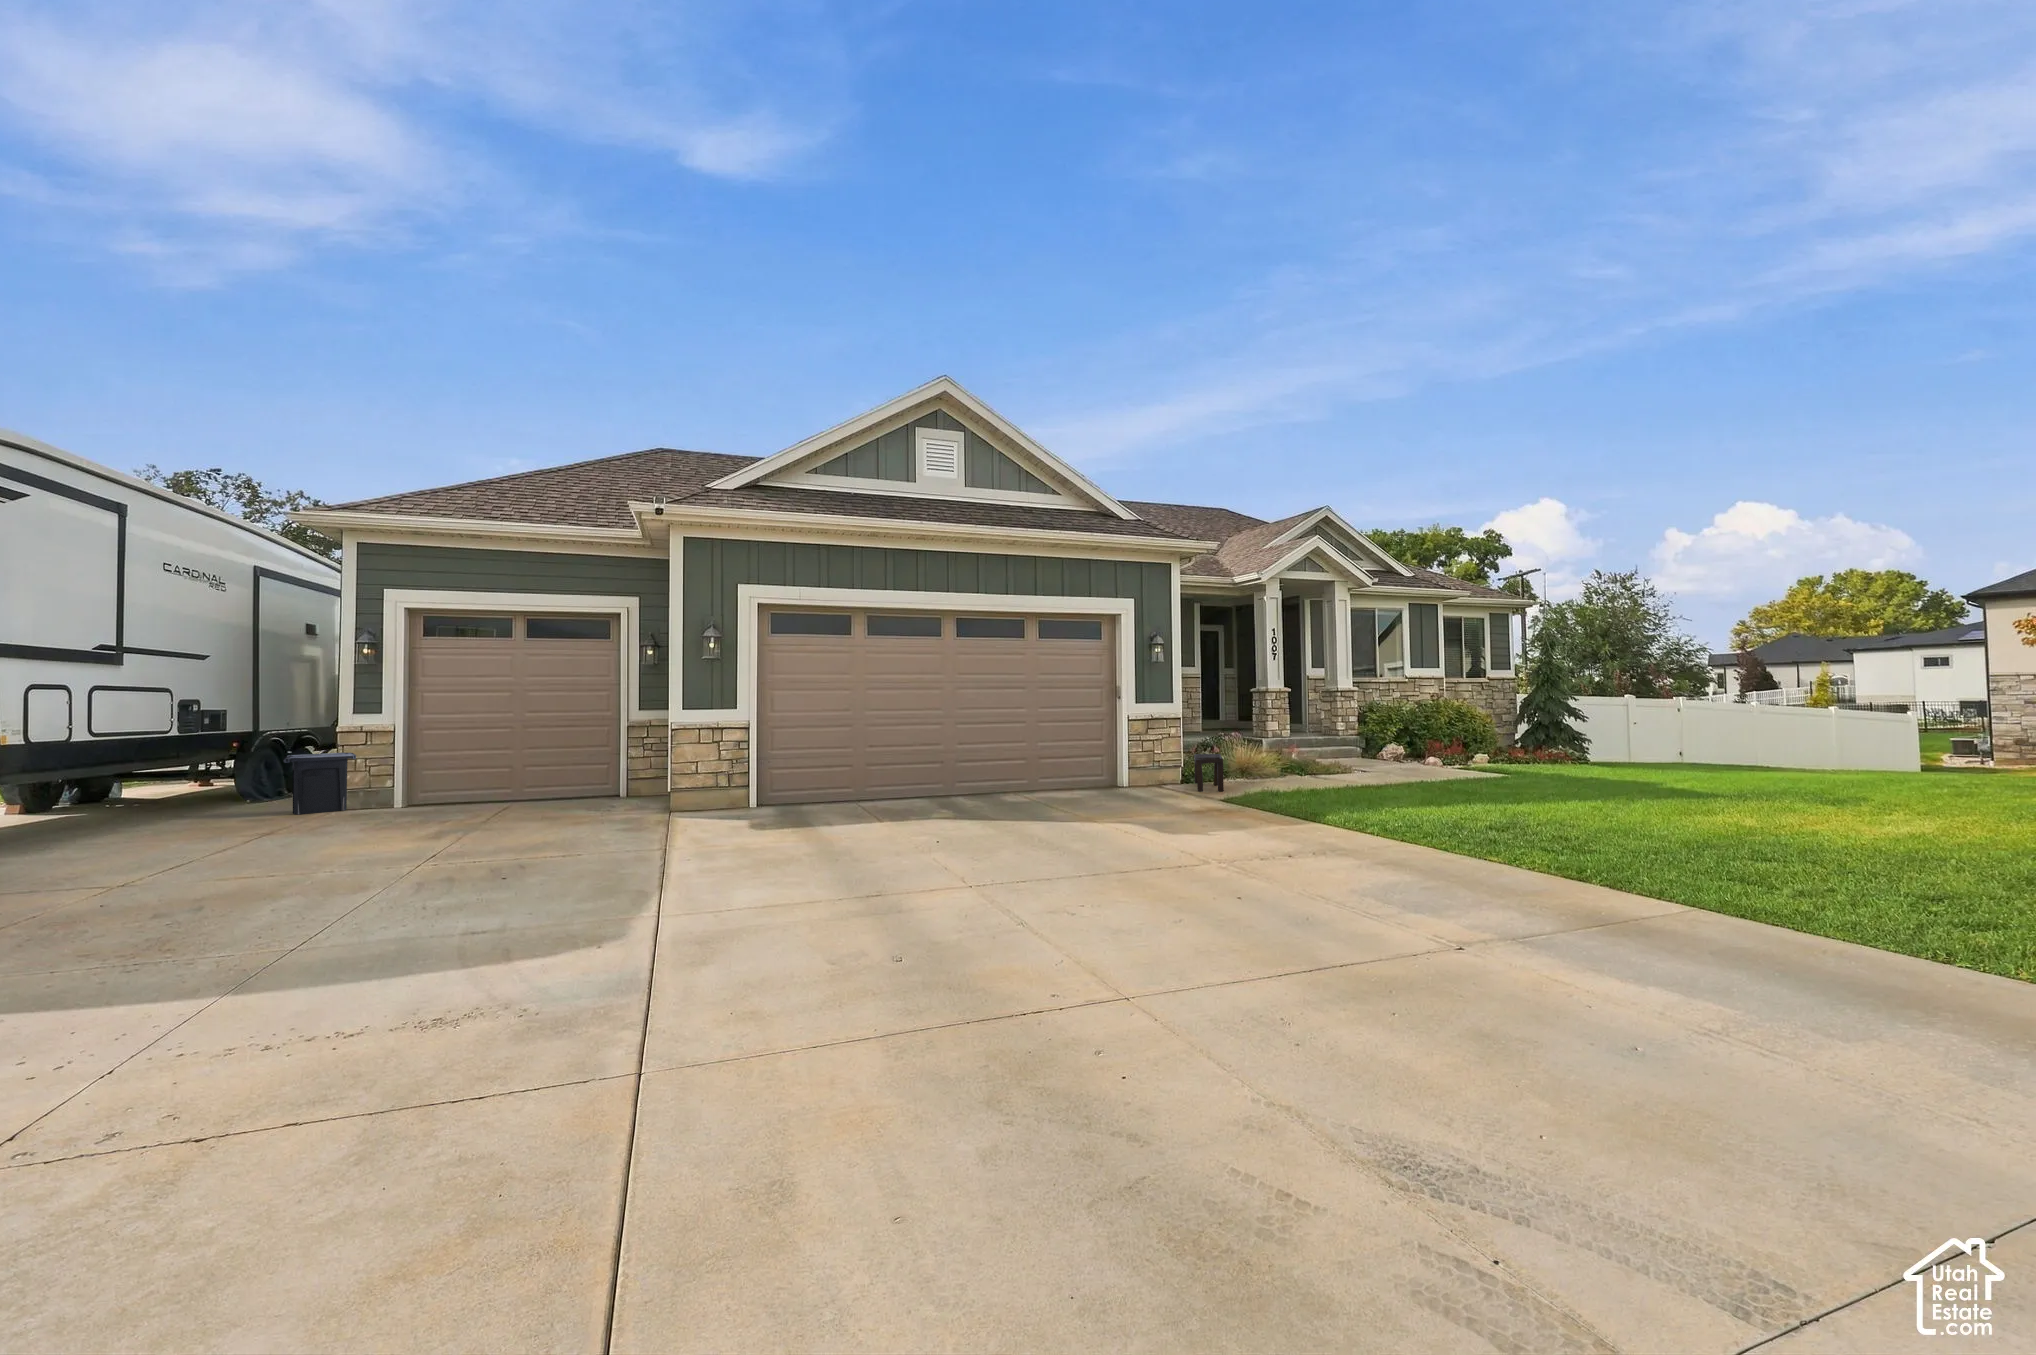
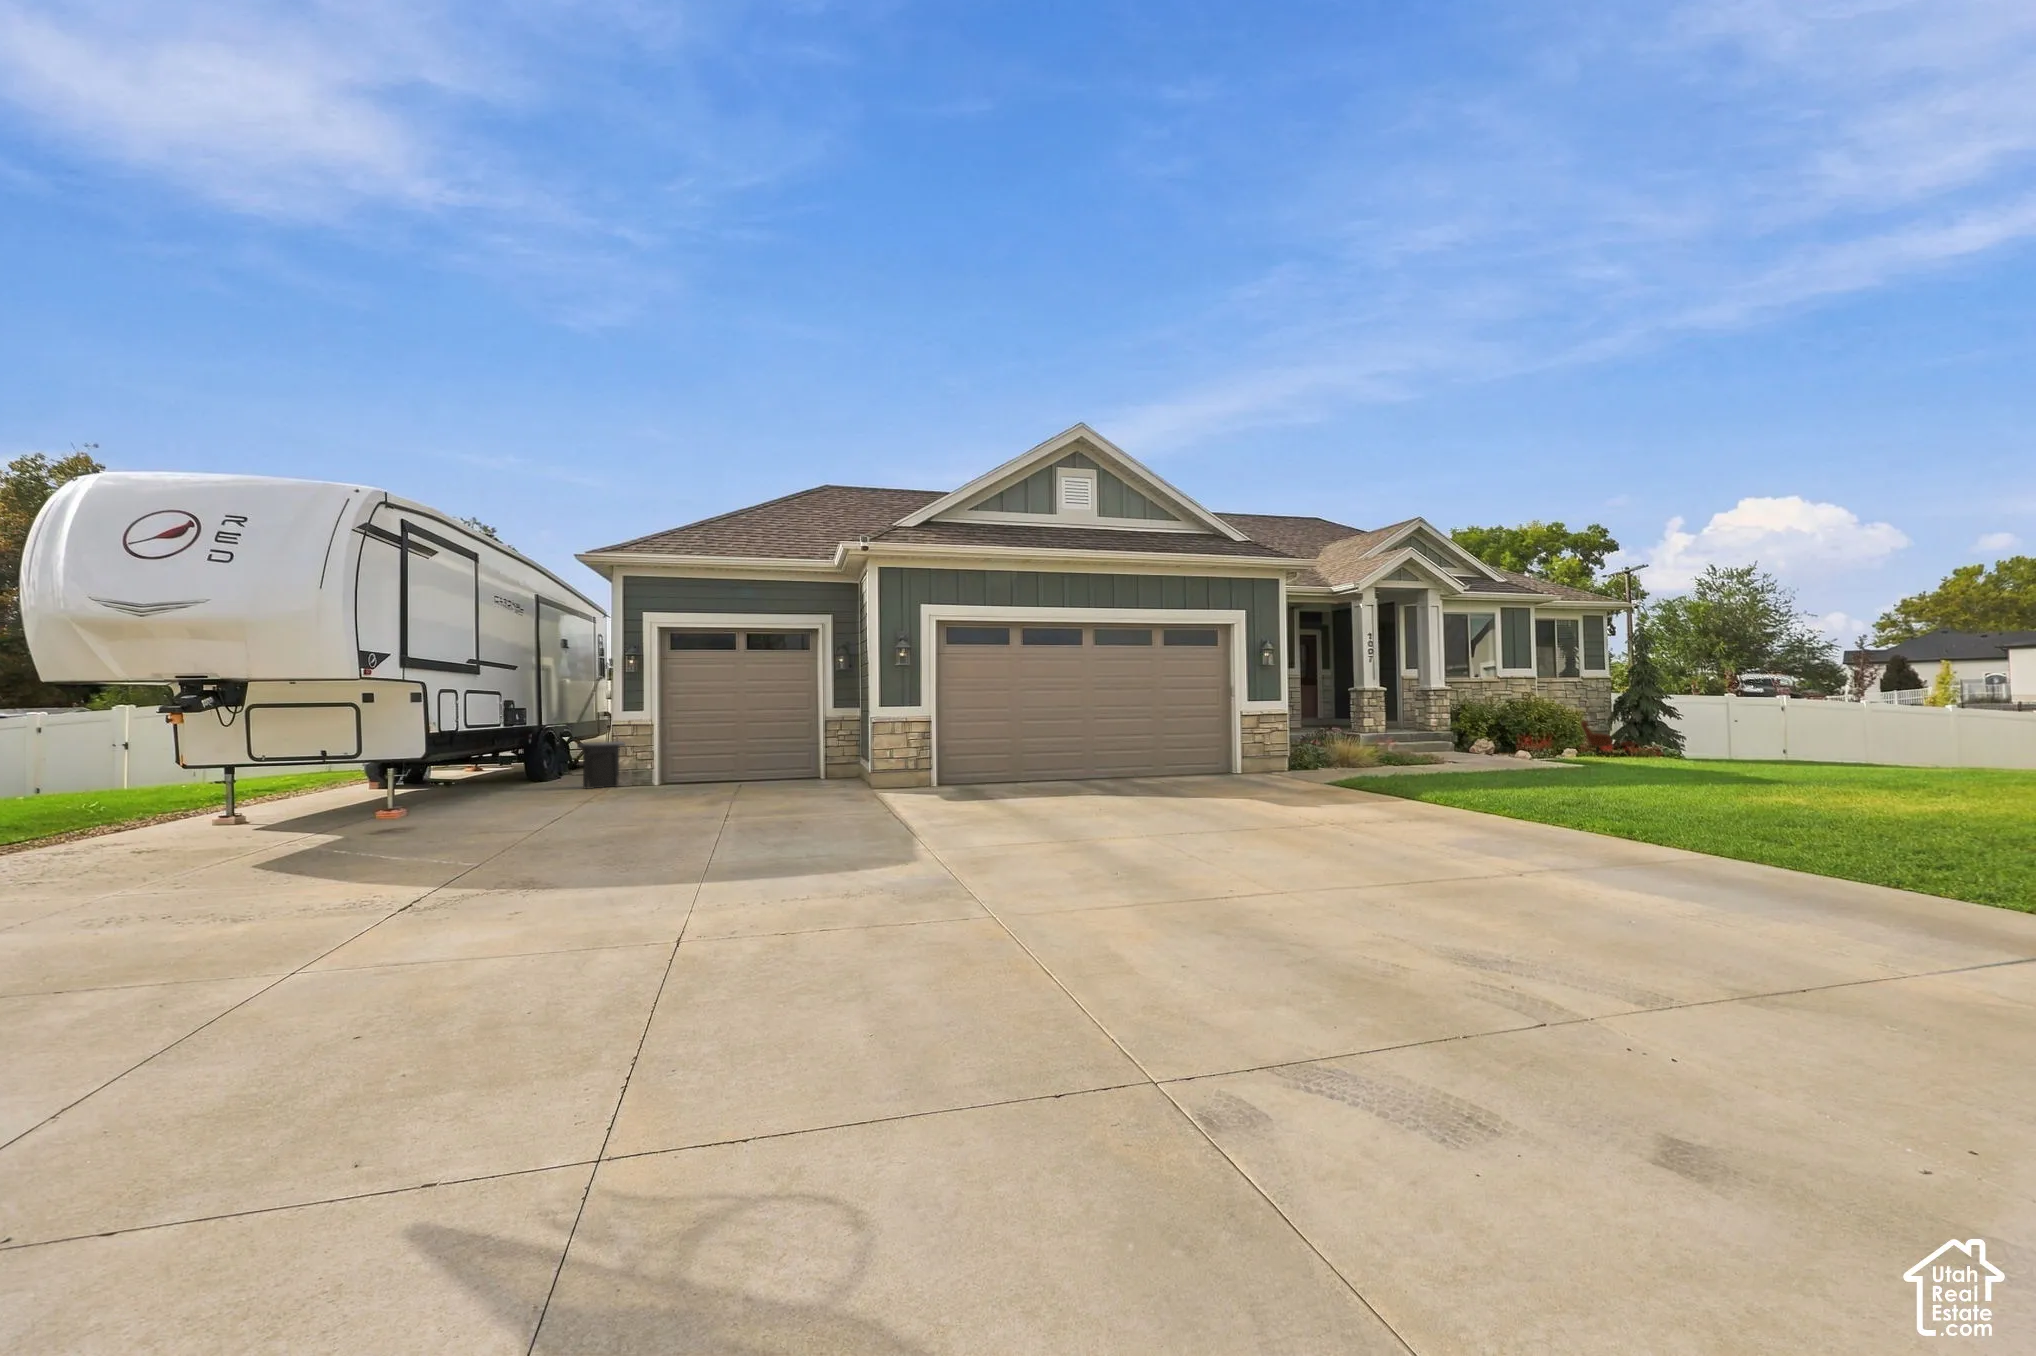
lounge chair: none [1491,724,1550,761] -> present [1581,721,1634,754]
bench: present [1194,754,1224,791] -> none [1299,746,1326,777]

